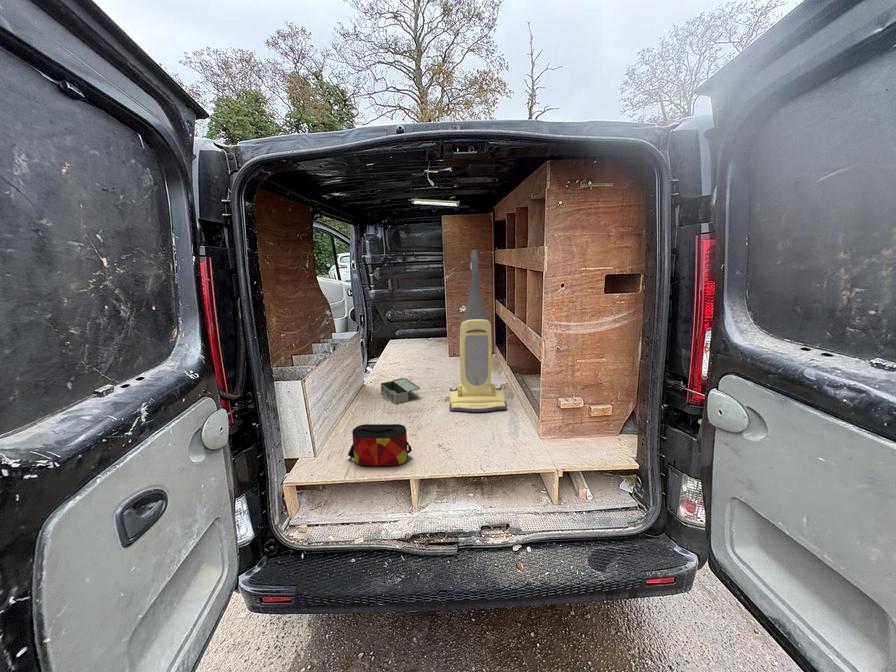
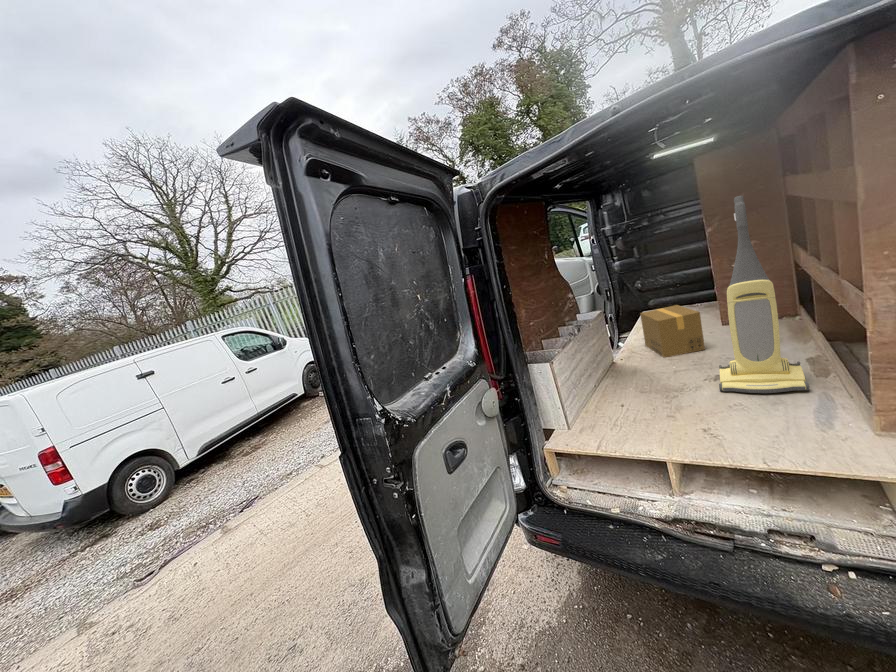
cardboard box: none [390,335,438,381] -> present [640,305,705,358]
toolbox: present [381,378,420,404] -> none [632,355,680,384]
bag: present [348,424,412,467] -> none [599,403,668,447]

